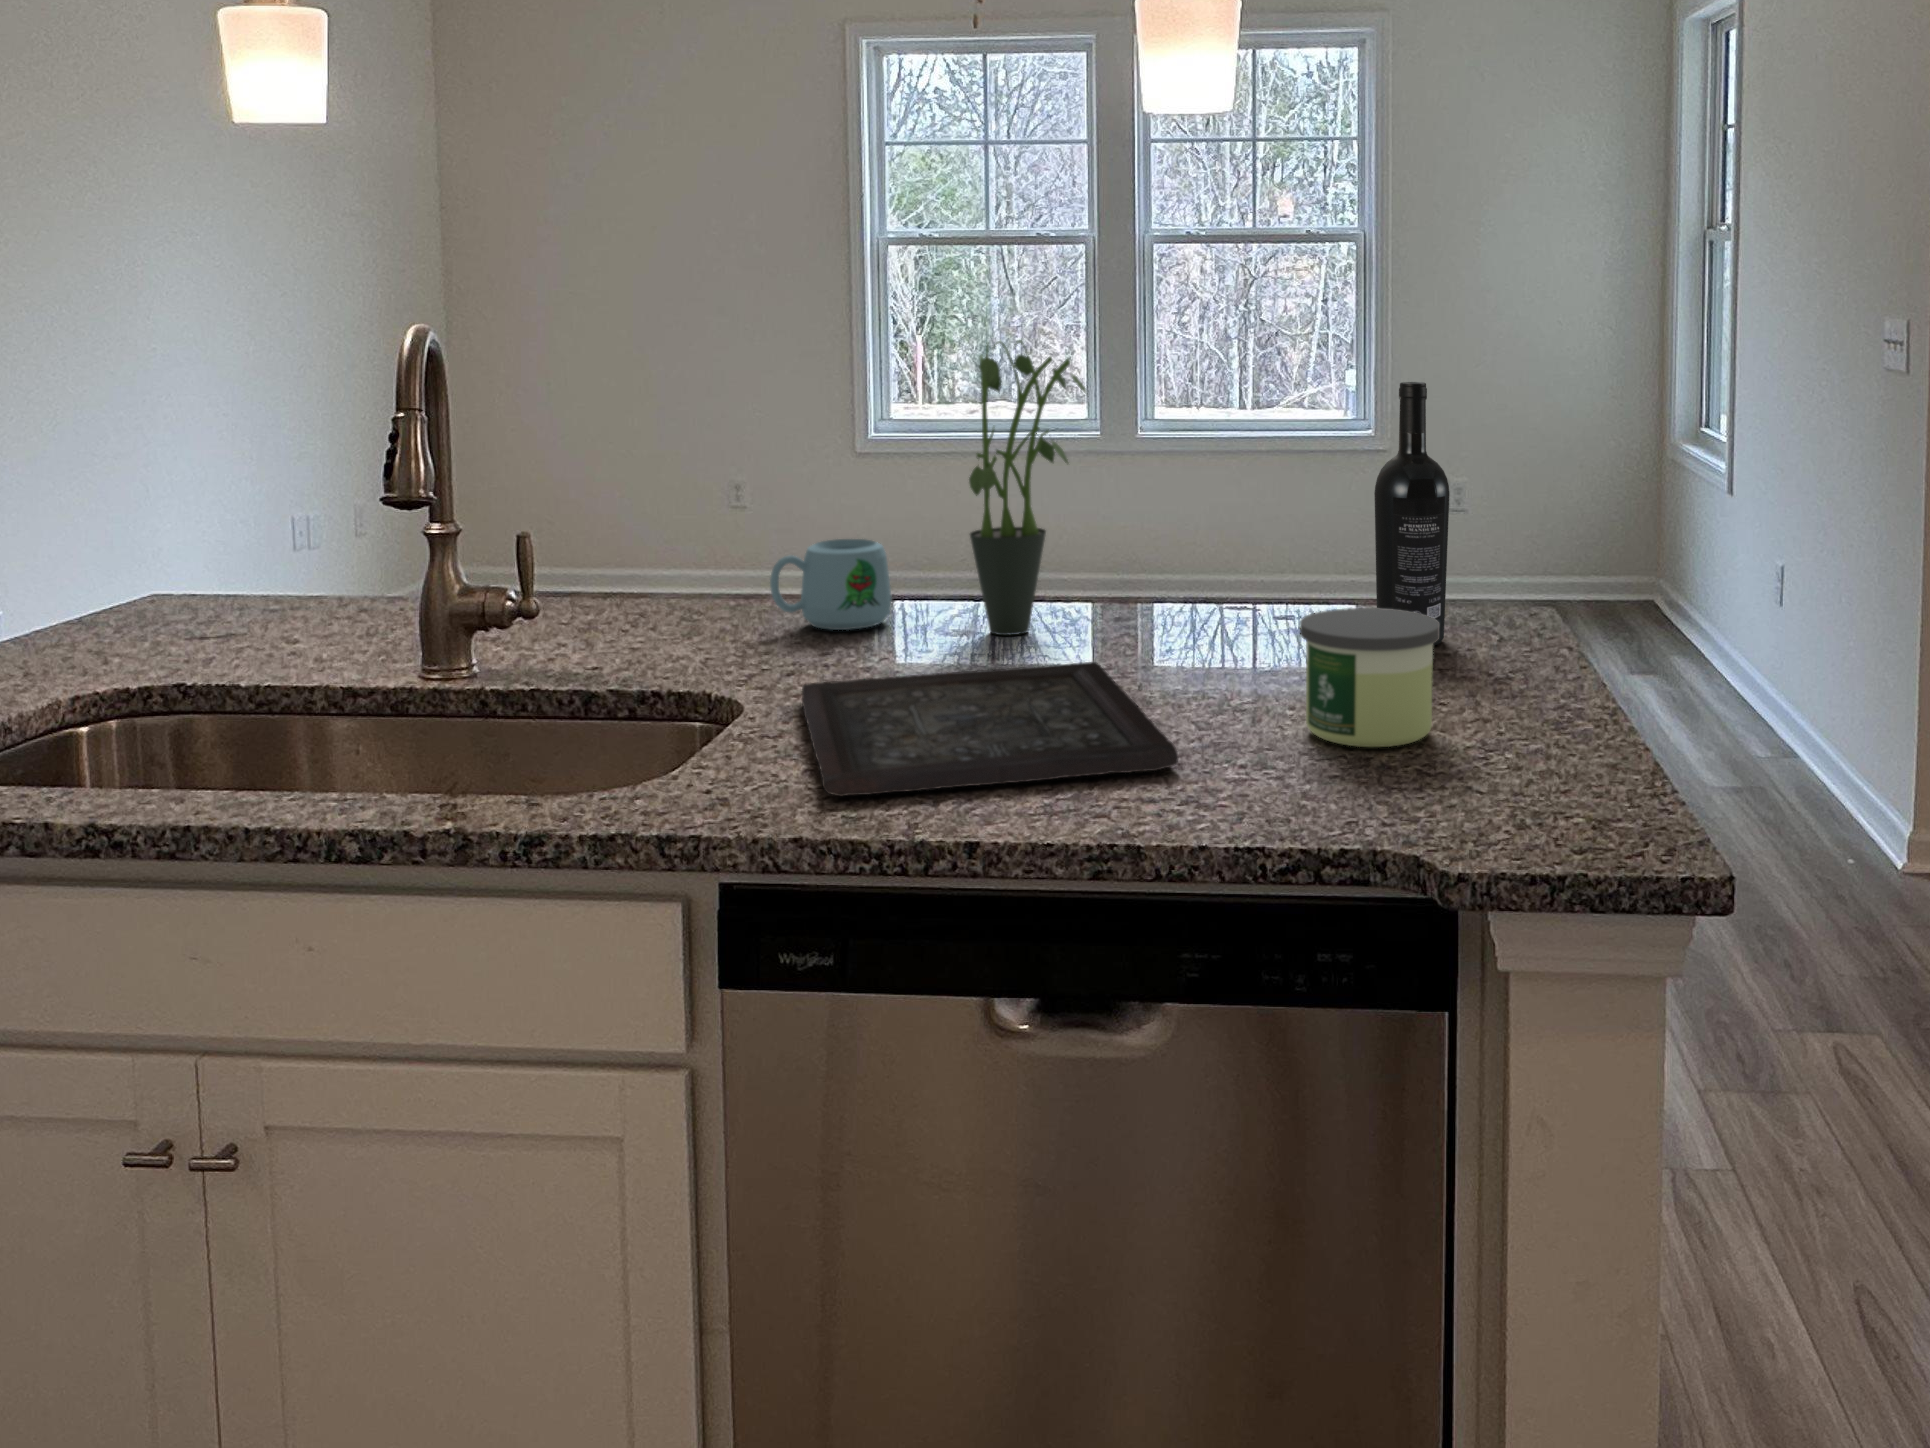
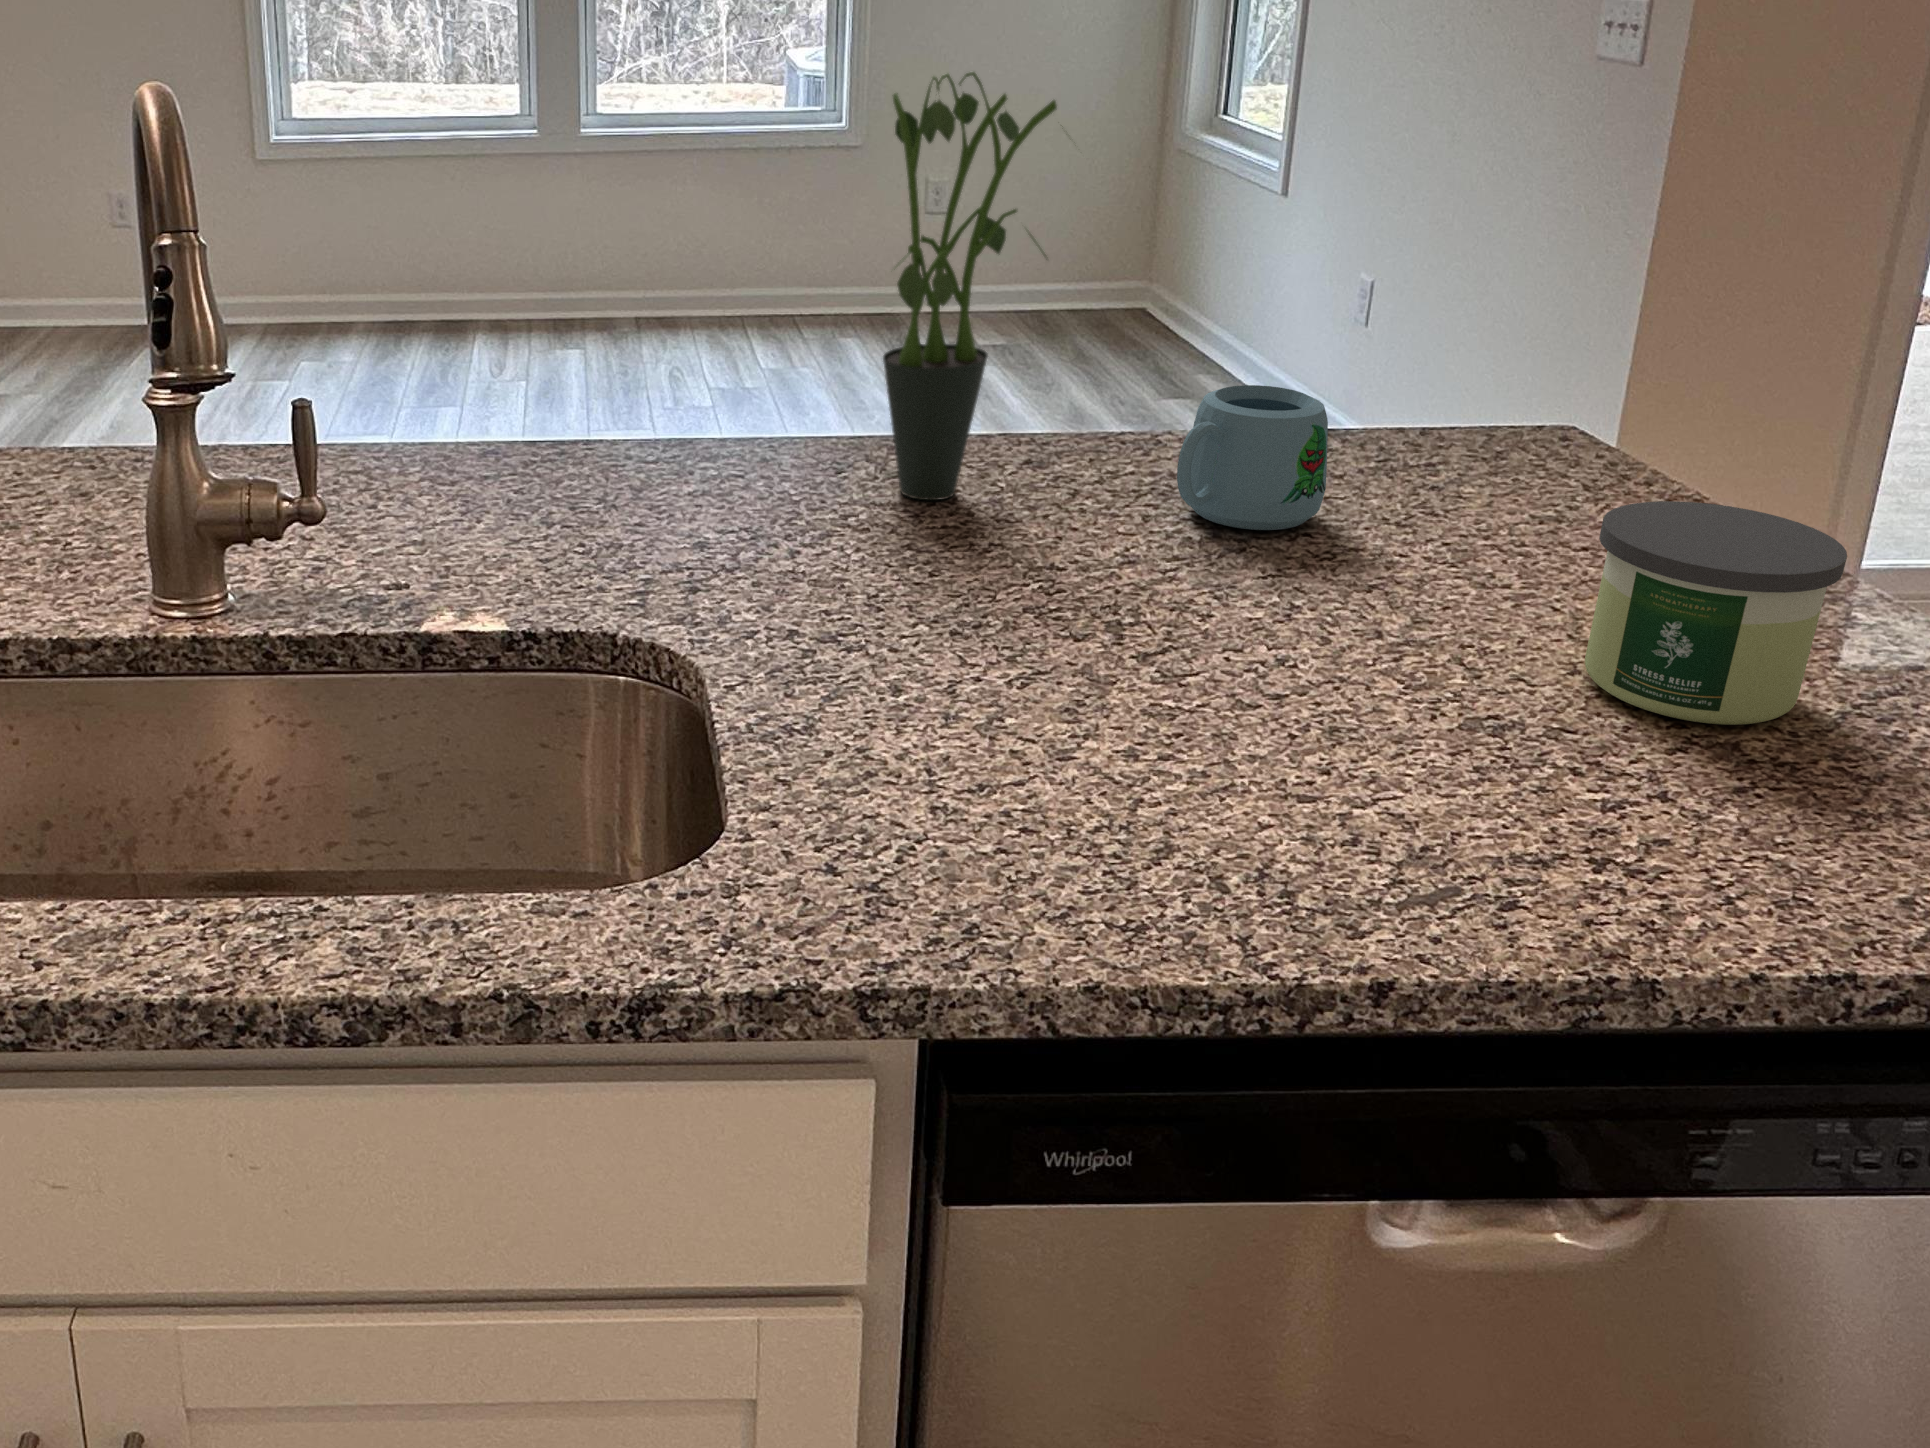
wine bottle: present [1374,382,1449,646] -> none [1450,128,1596,507]
mug: present [770,539,892,630] -> present [1177,385,1328,530]
tray: present [802,662,1178,796] -> none [781,563,1521,881]

